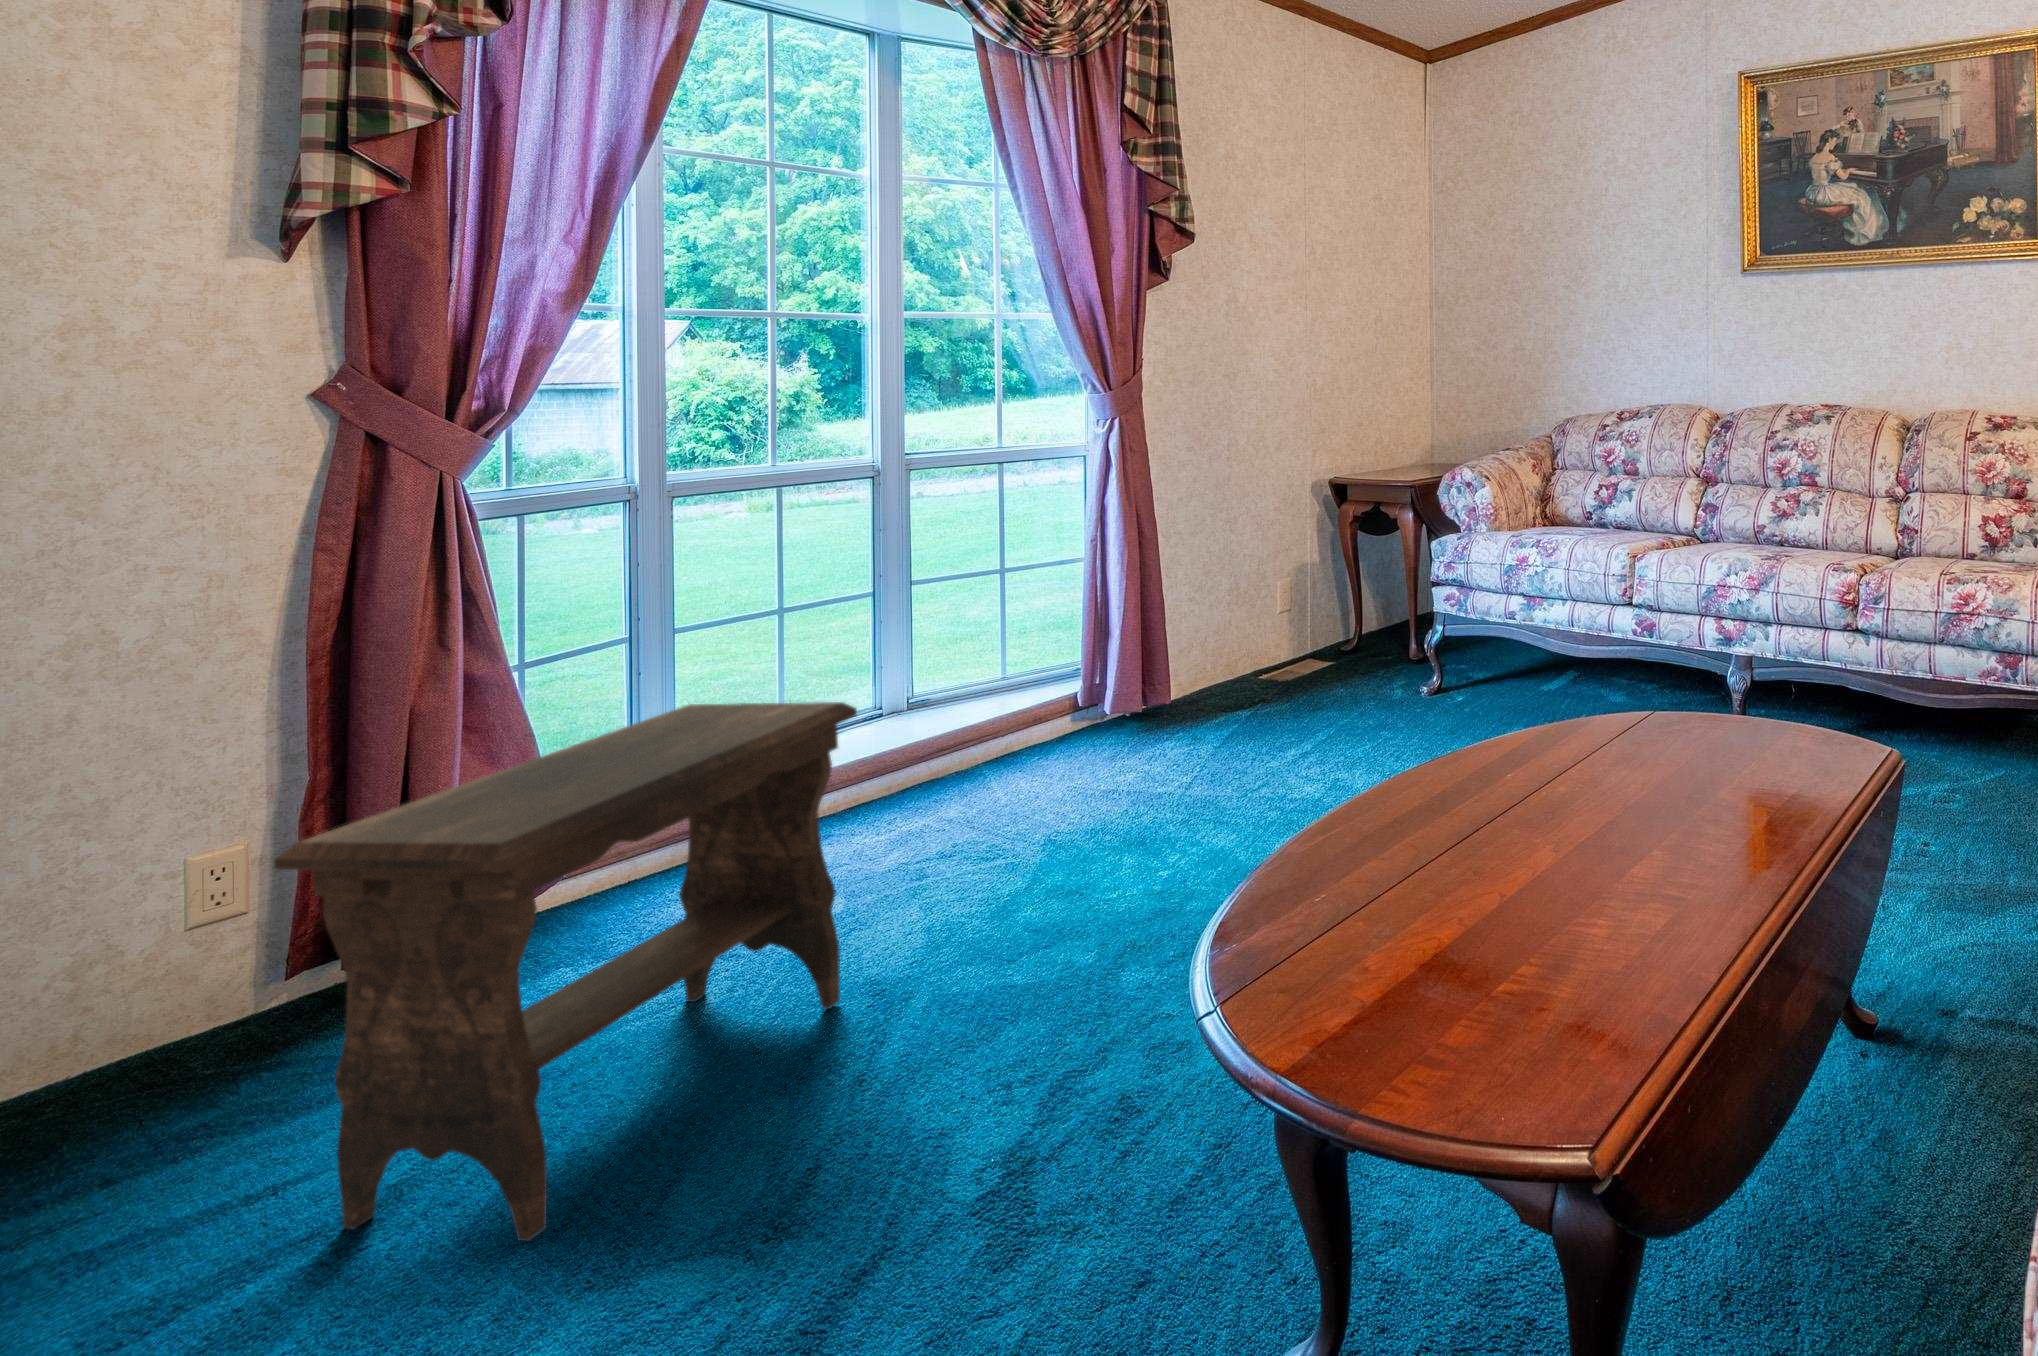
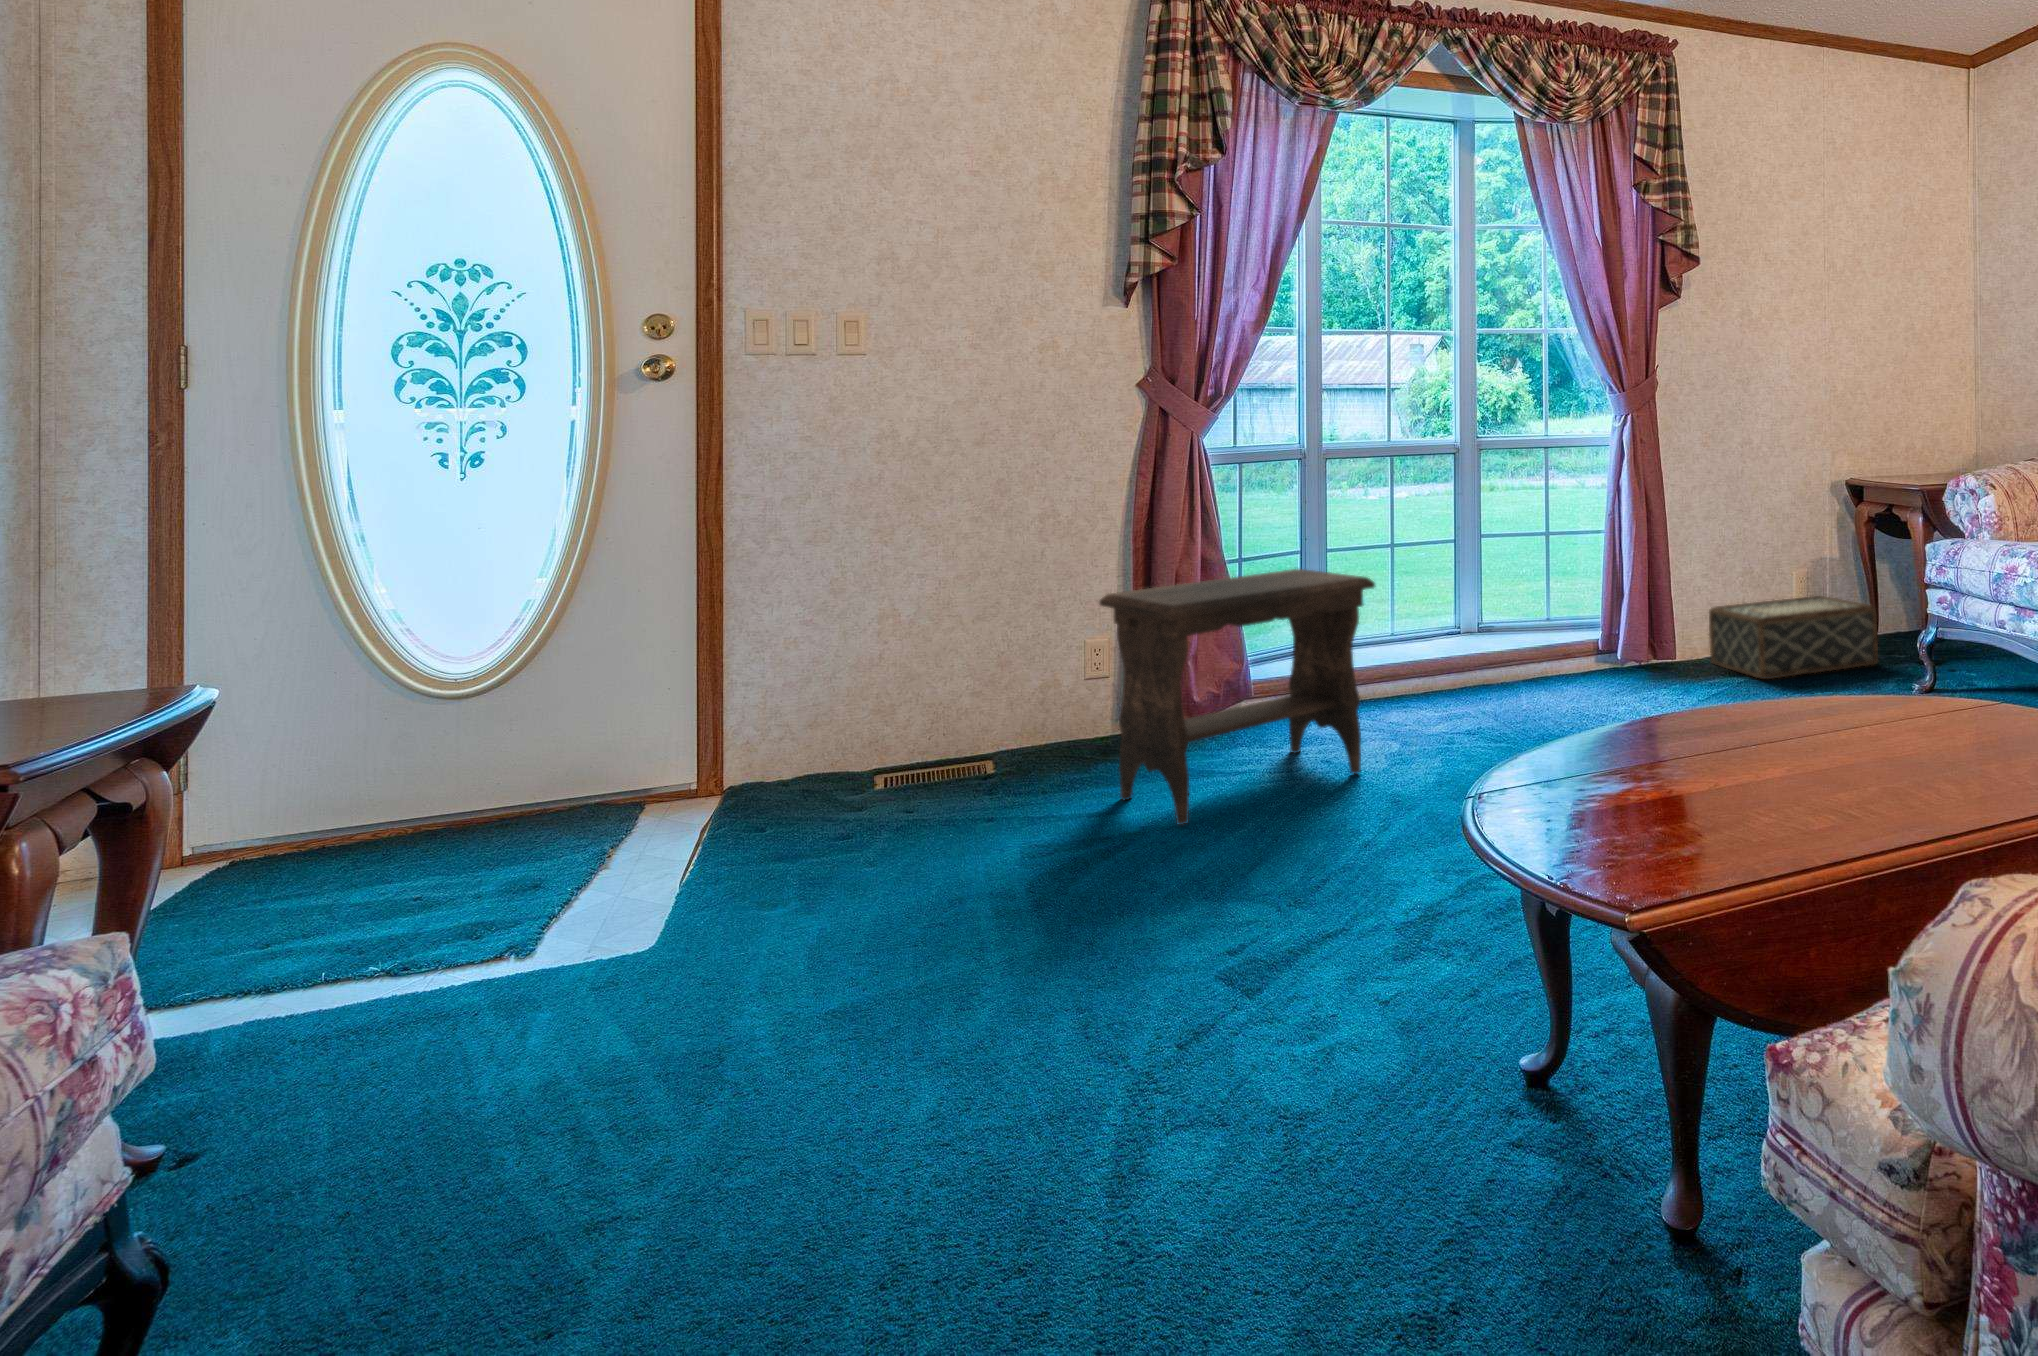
woven basket: none [1208,608,1379,714] -> present [1709,596,1878,679]

